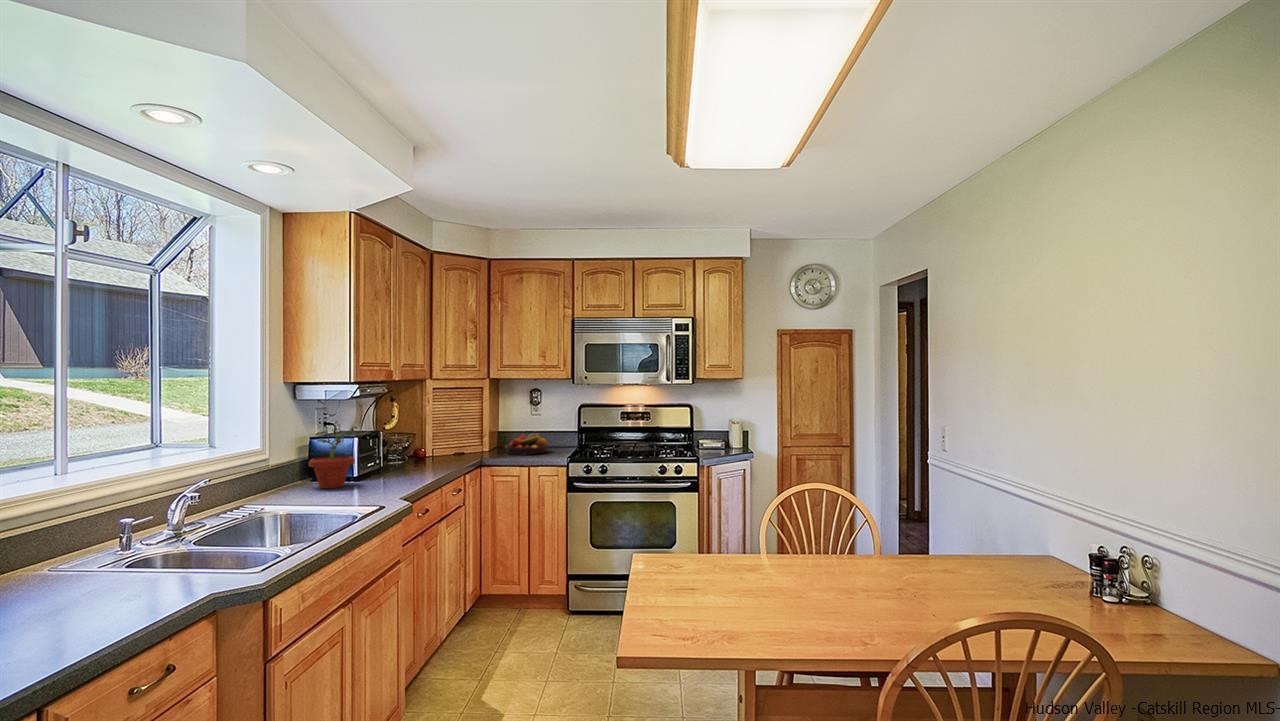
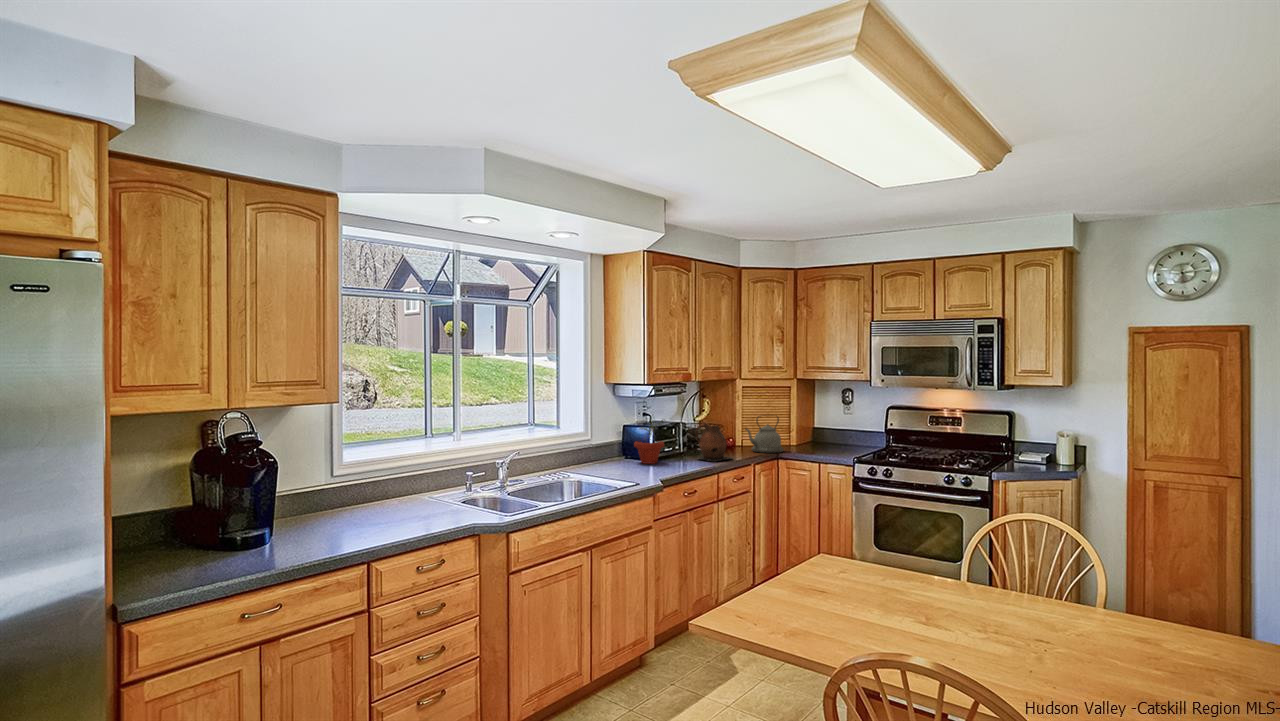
kettle: none [442,418,484,461] -> present [745,416,783,453]
ceramic pitcher: none [391,426,440,477] -> present [696,420,732,461]
fruit bowl: present [505,434,548,455] -> none [808,433,850,452]

